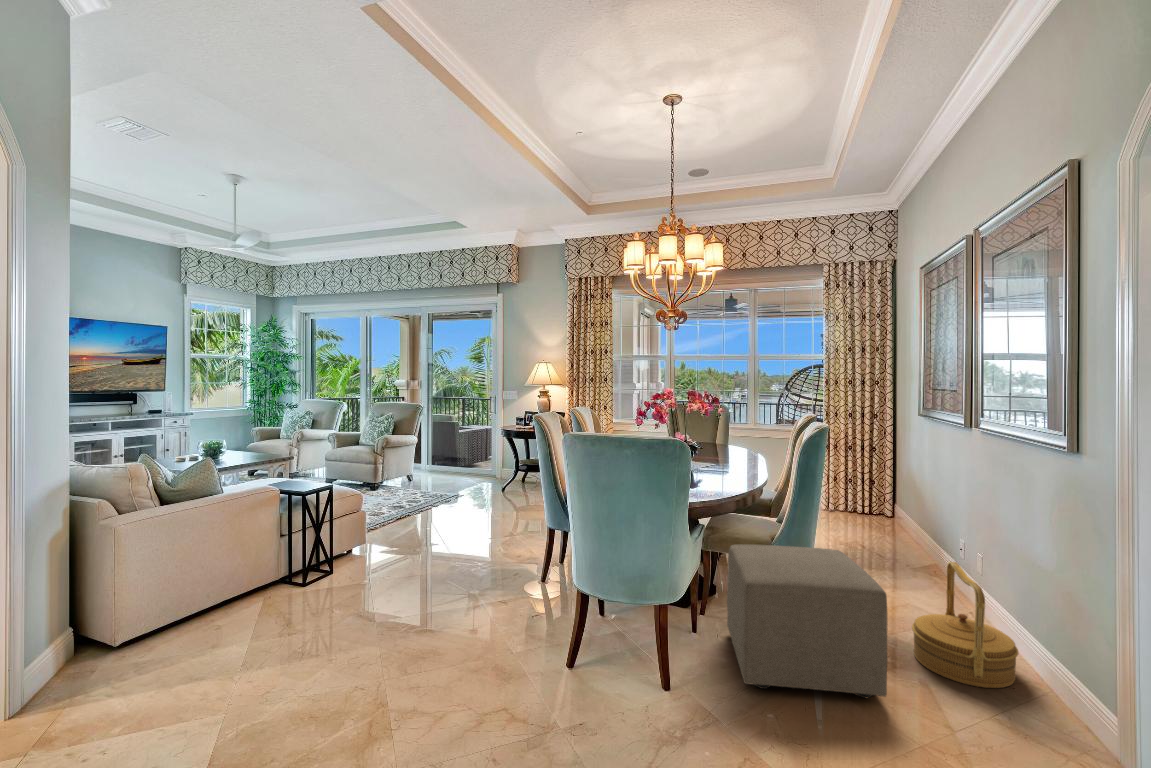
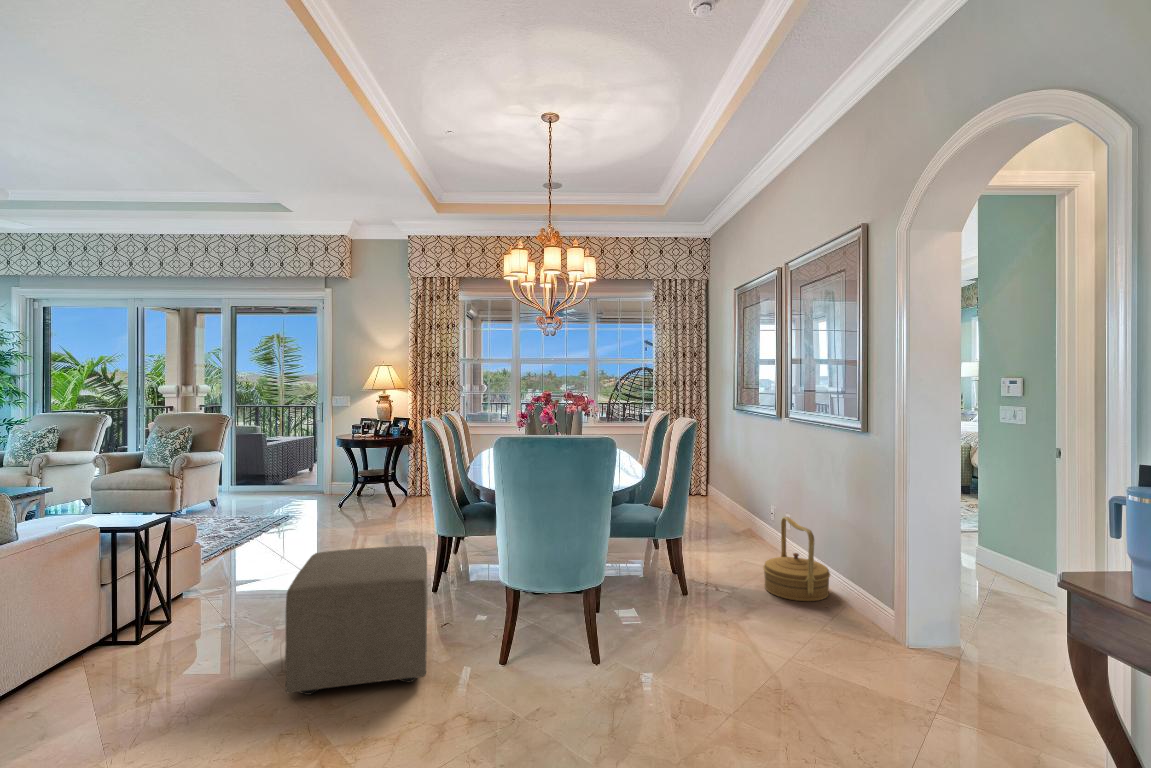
ottoman: present [727,545,888,698] -> present [285,546,428,695]

